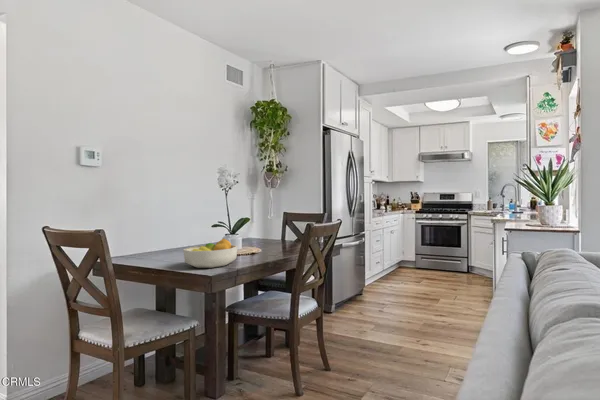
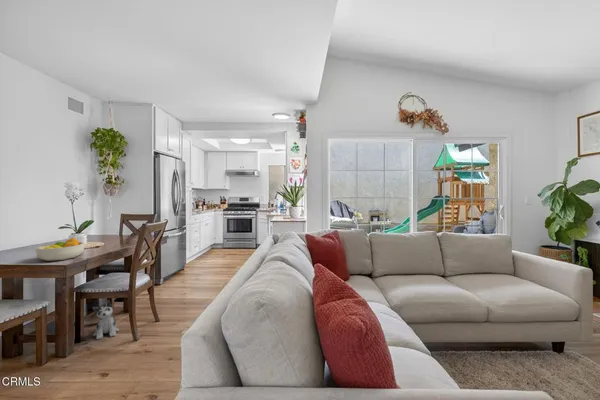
plush toy: none [248,328,279,382] -> present [93,300,119,339]

